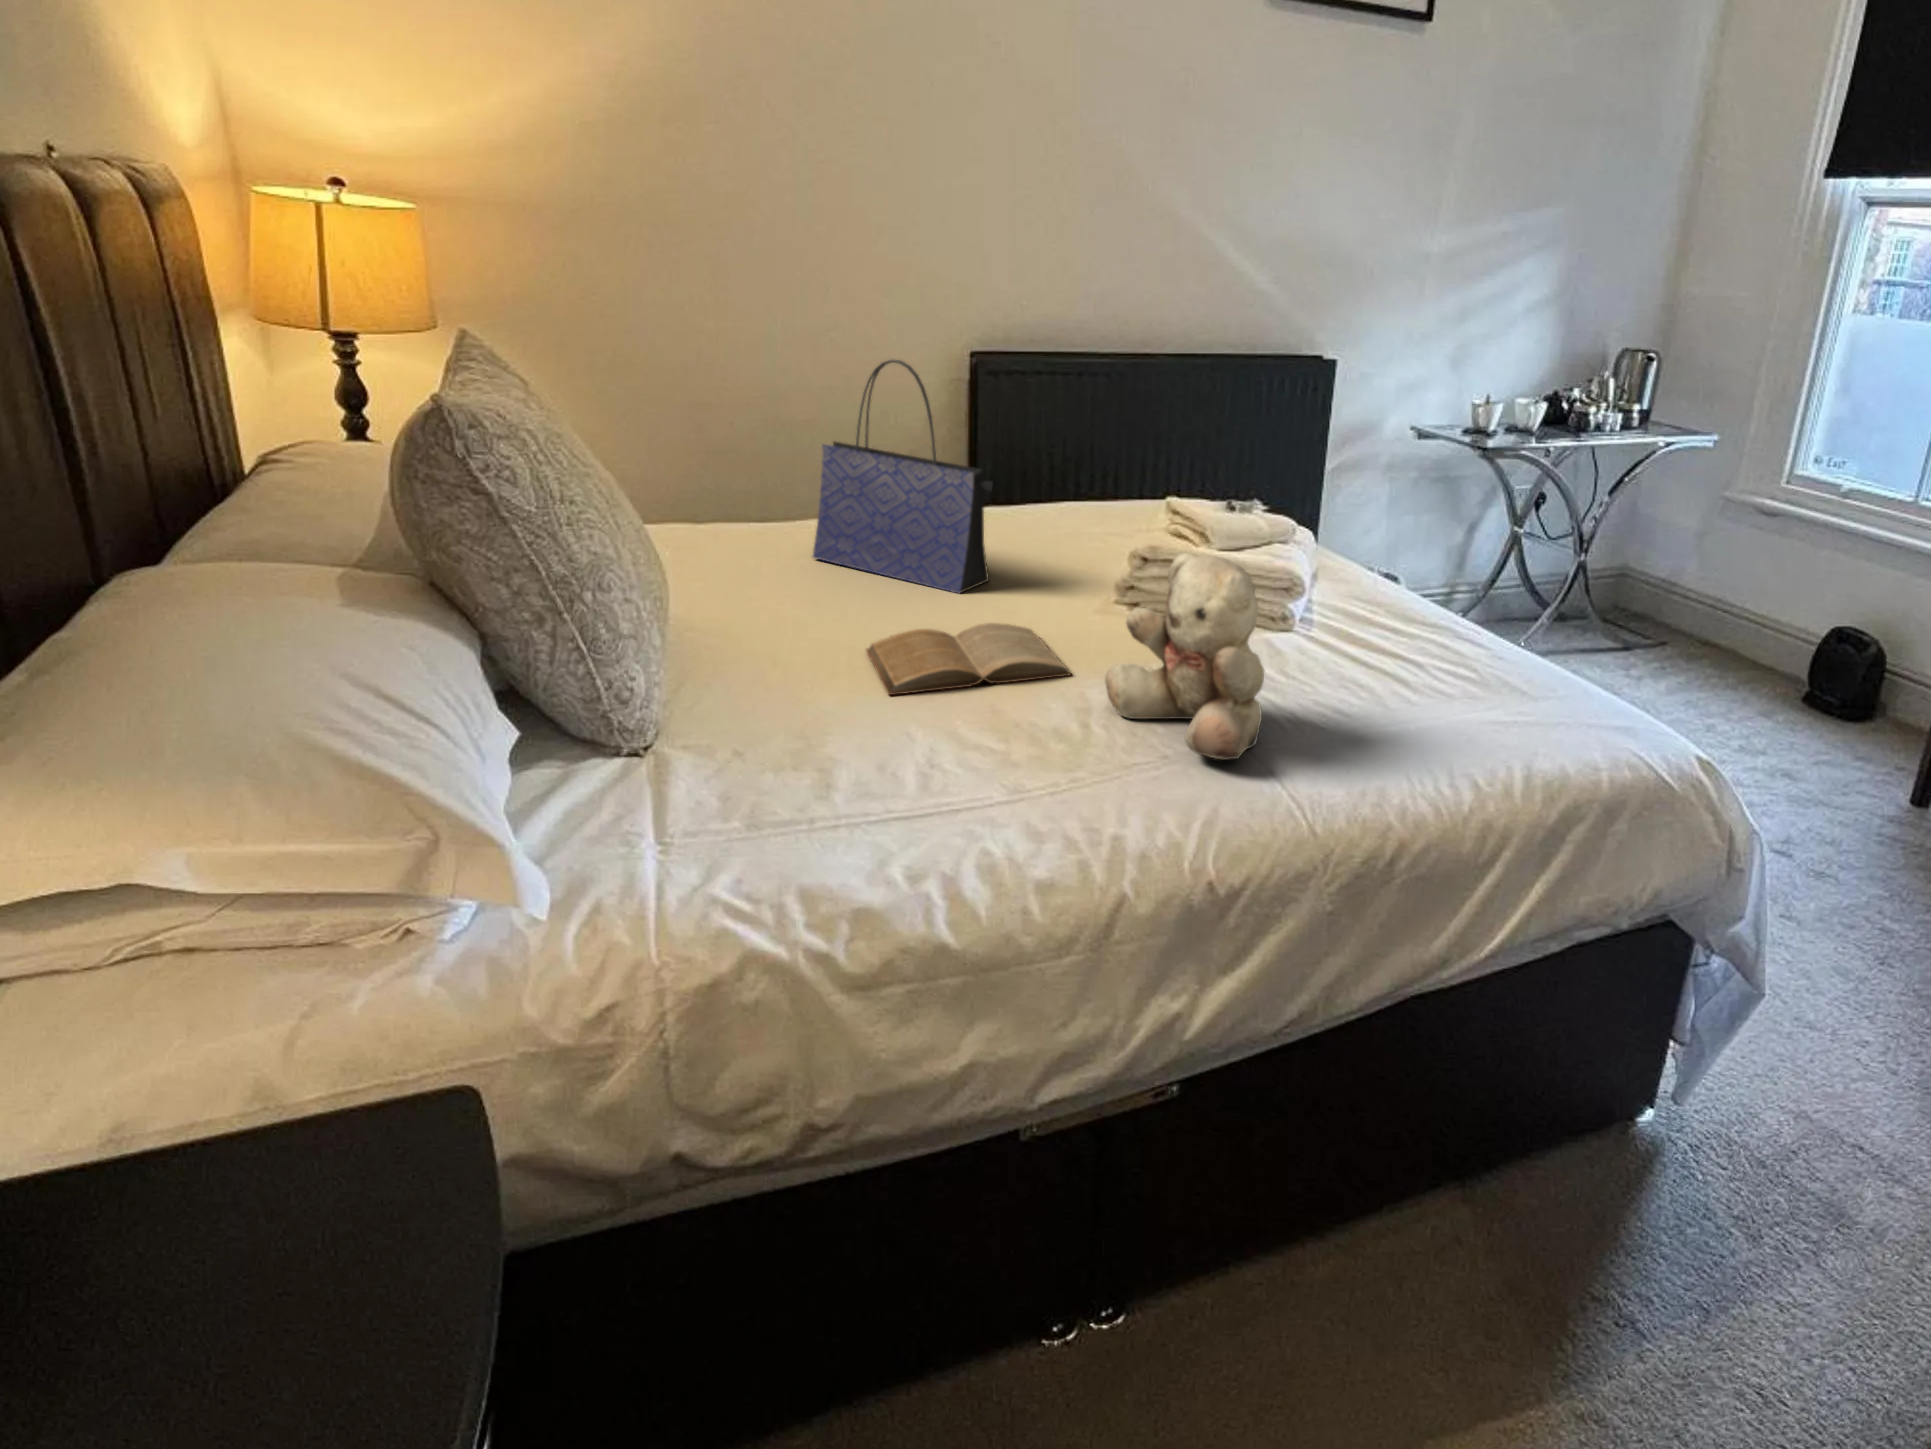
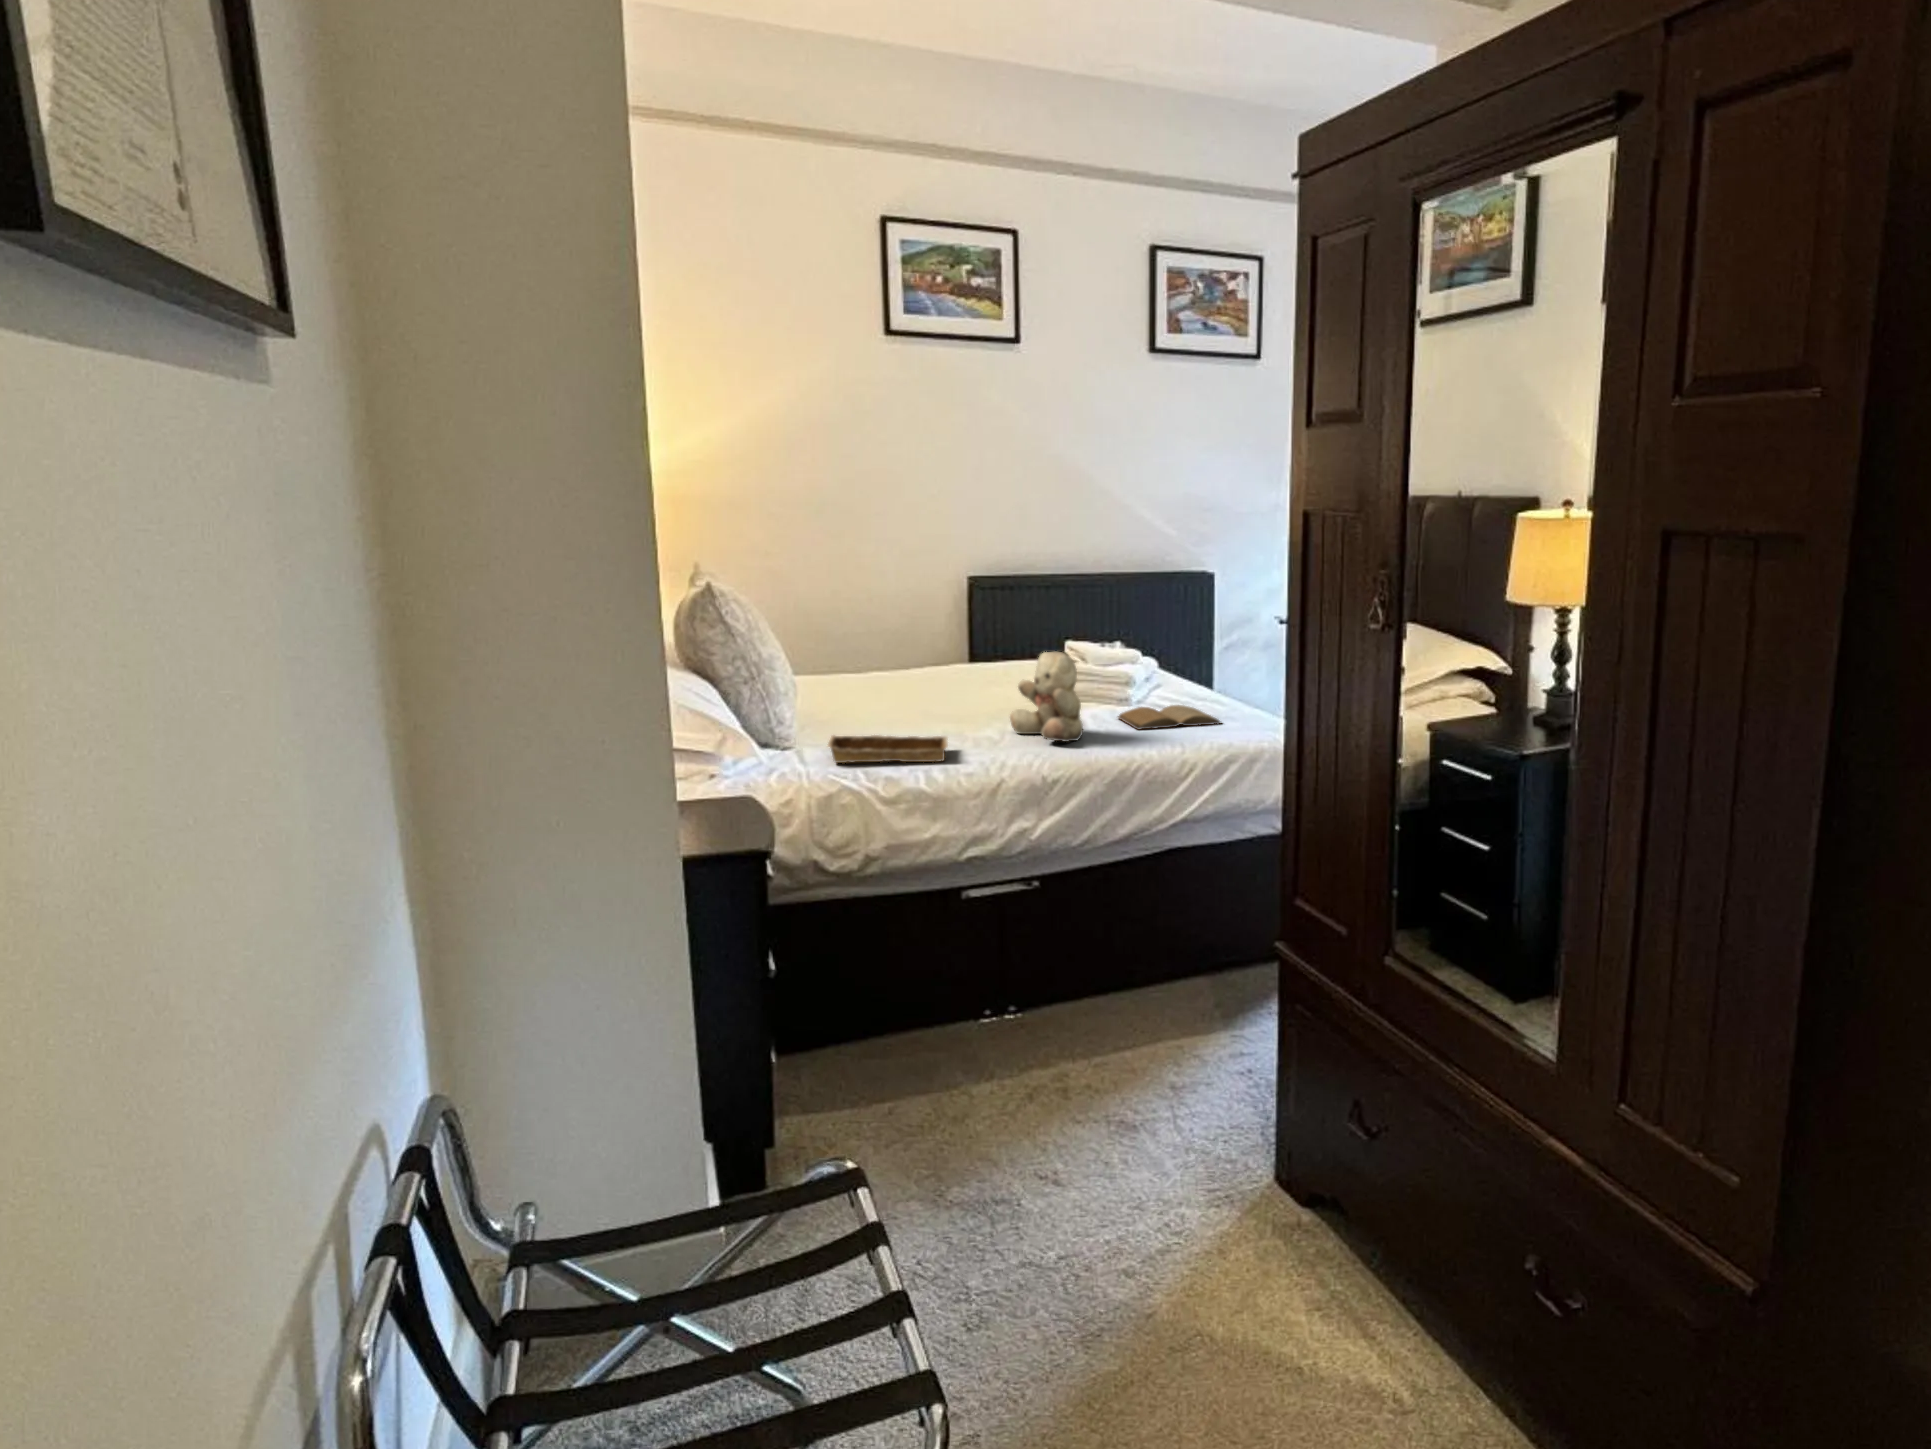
tote bag: present [813,360,993,593] -> none [864,575,964,700]
book: present [866,623,1071,695] -> present [1118,705,1221,730]
tray: none [705,752,998,849] -> present [828,735,948,763]

